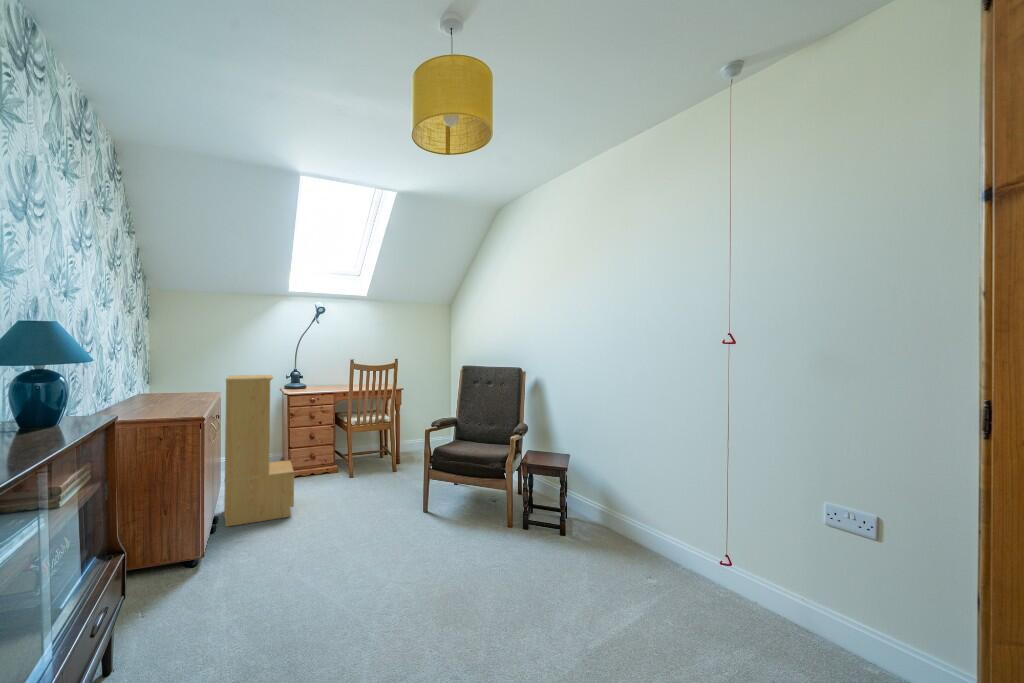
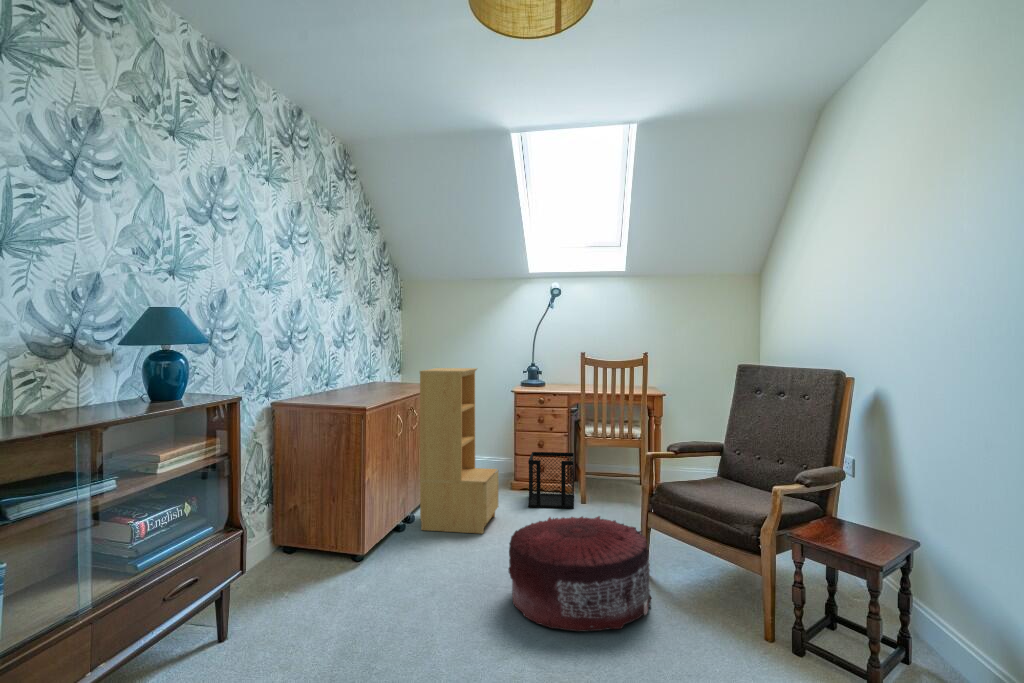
wastebasket: none [304,439,349,489] -> present [528,452,574,509]
pouf: none [361,480,465,566] -> present [508,516,652,631]

